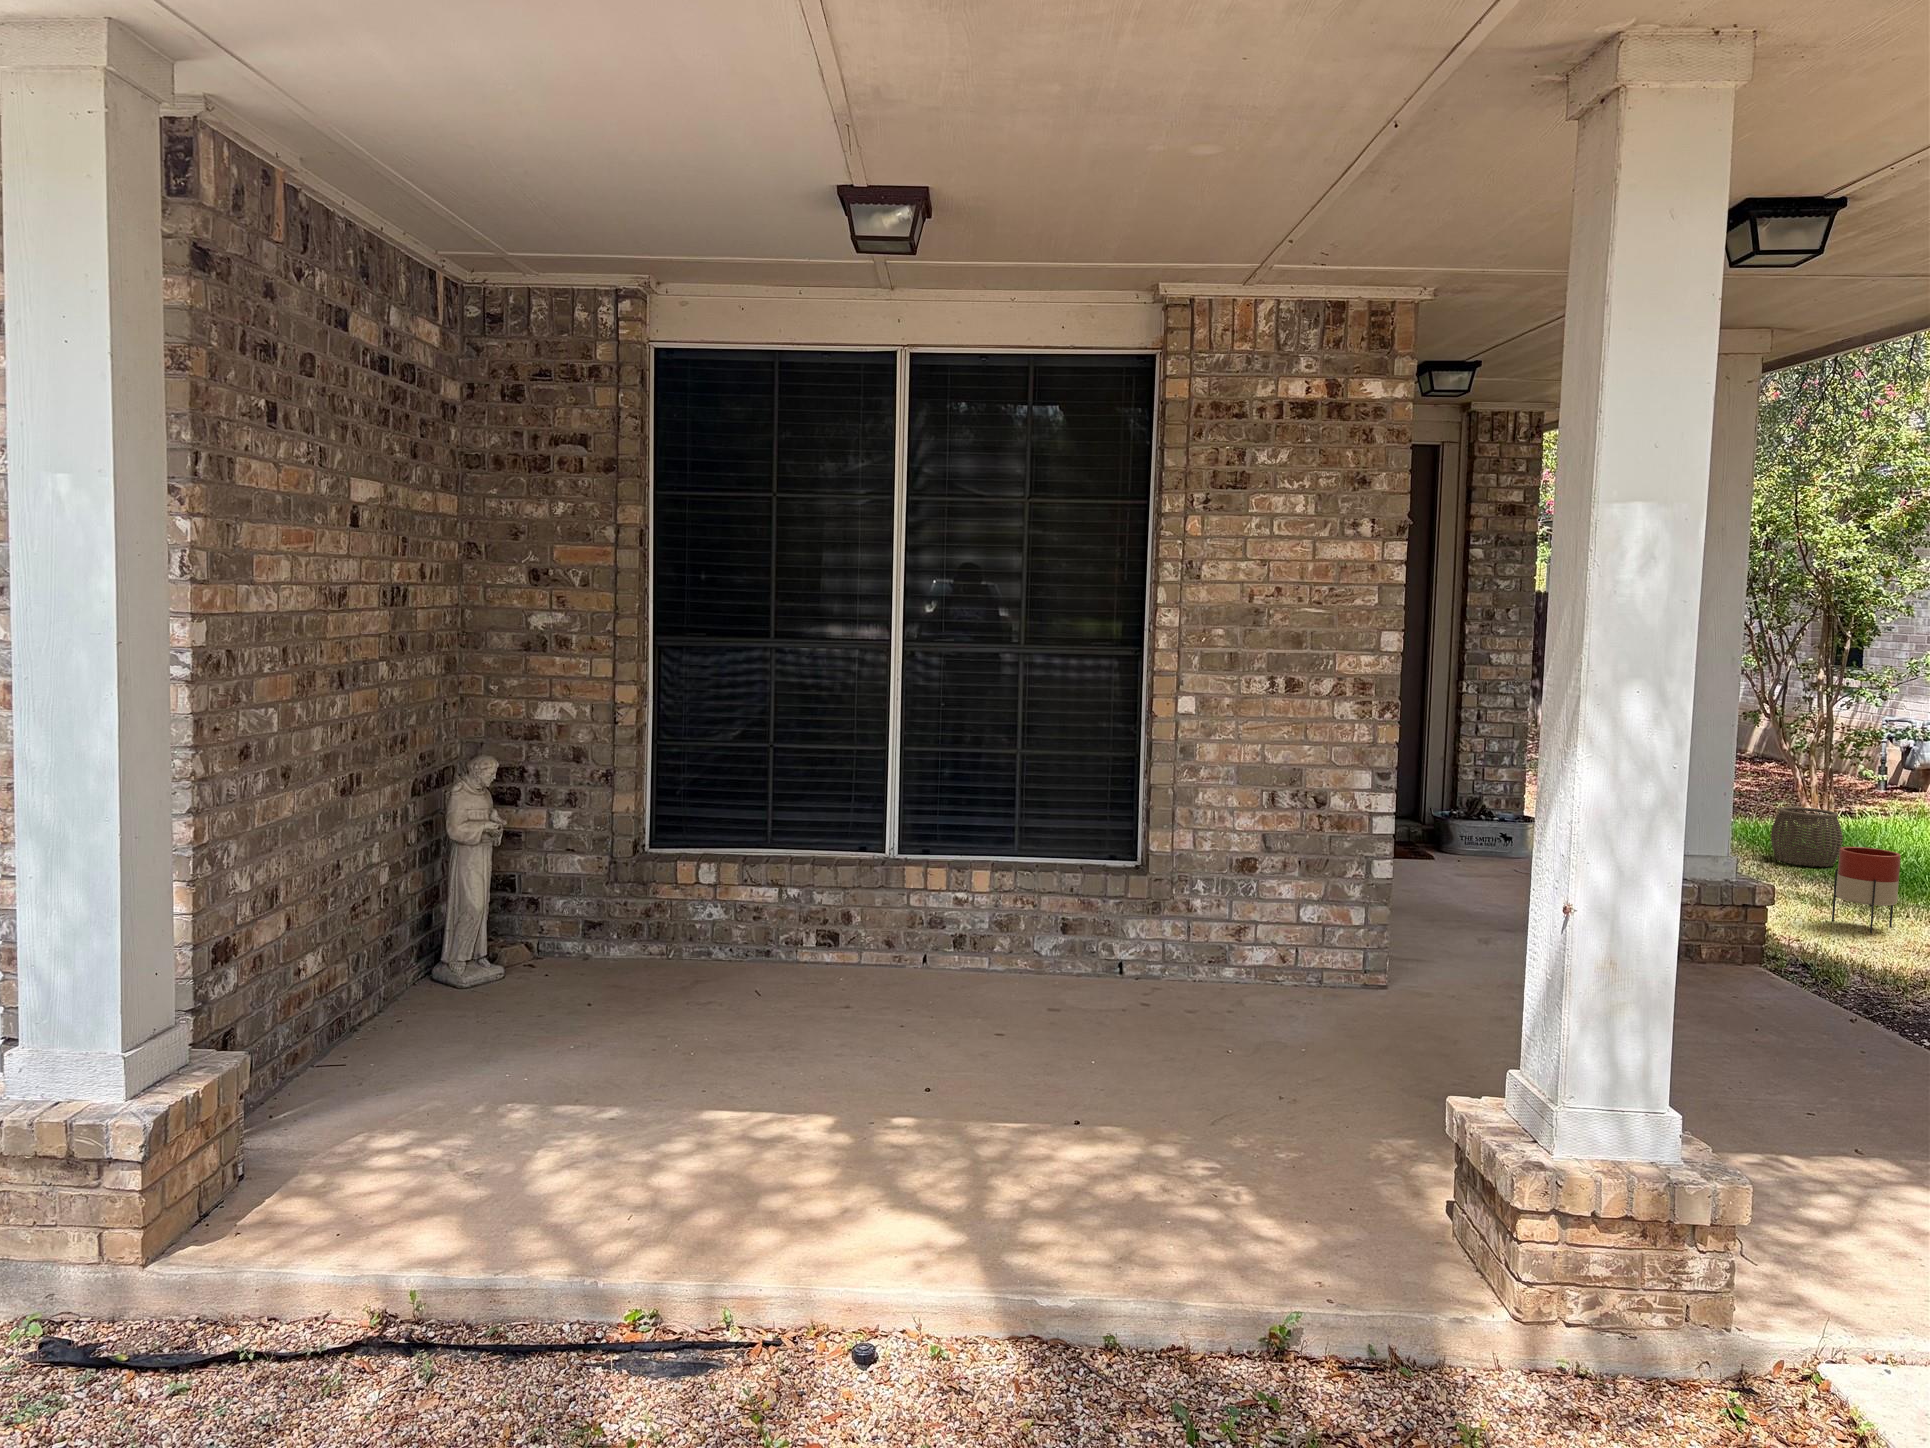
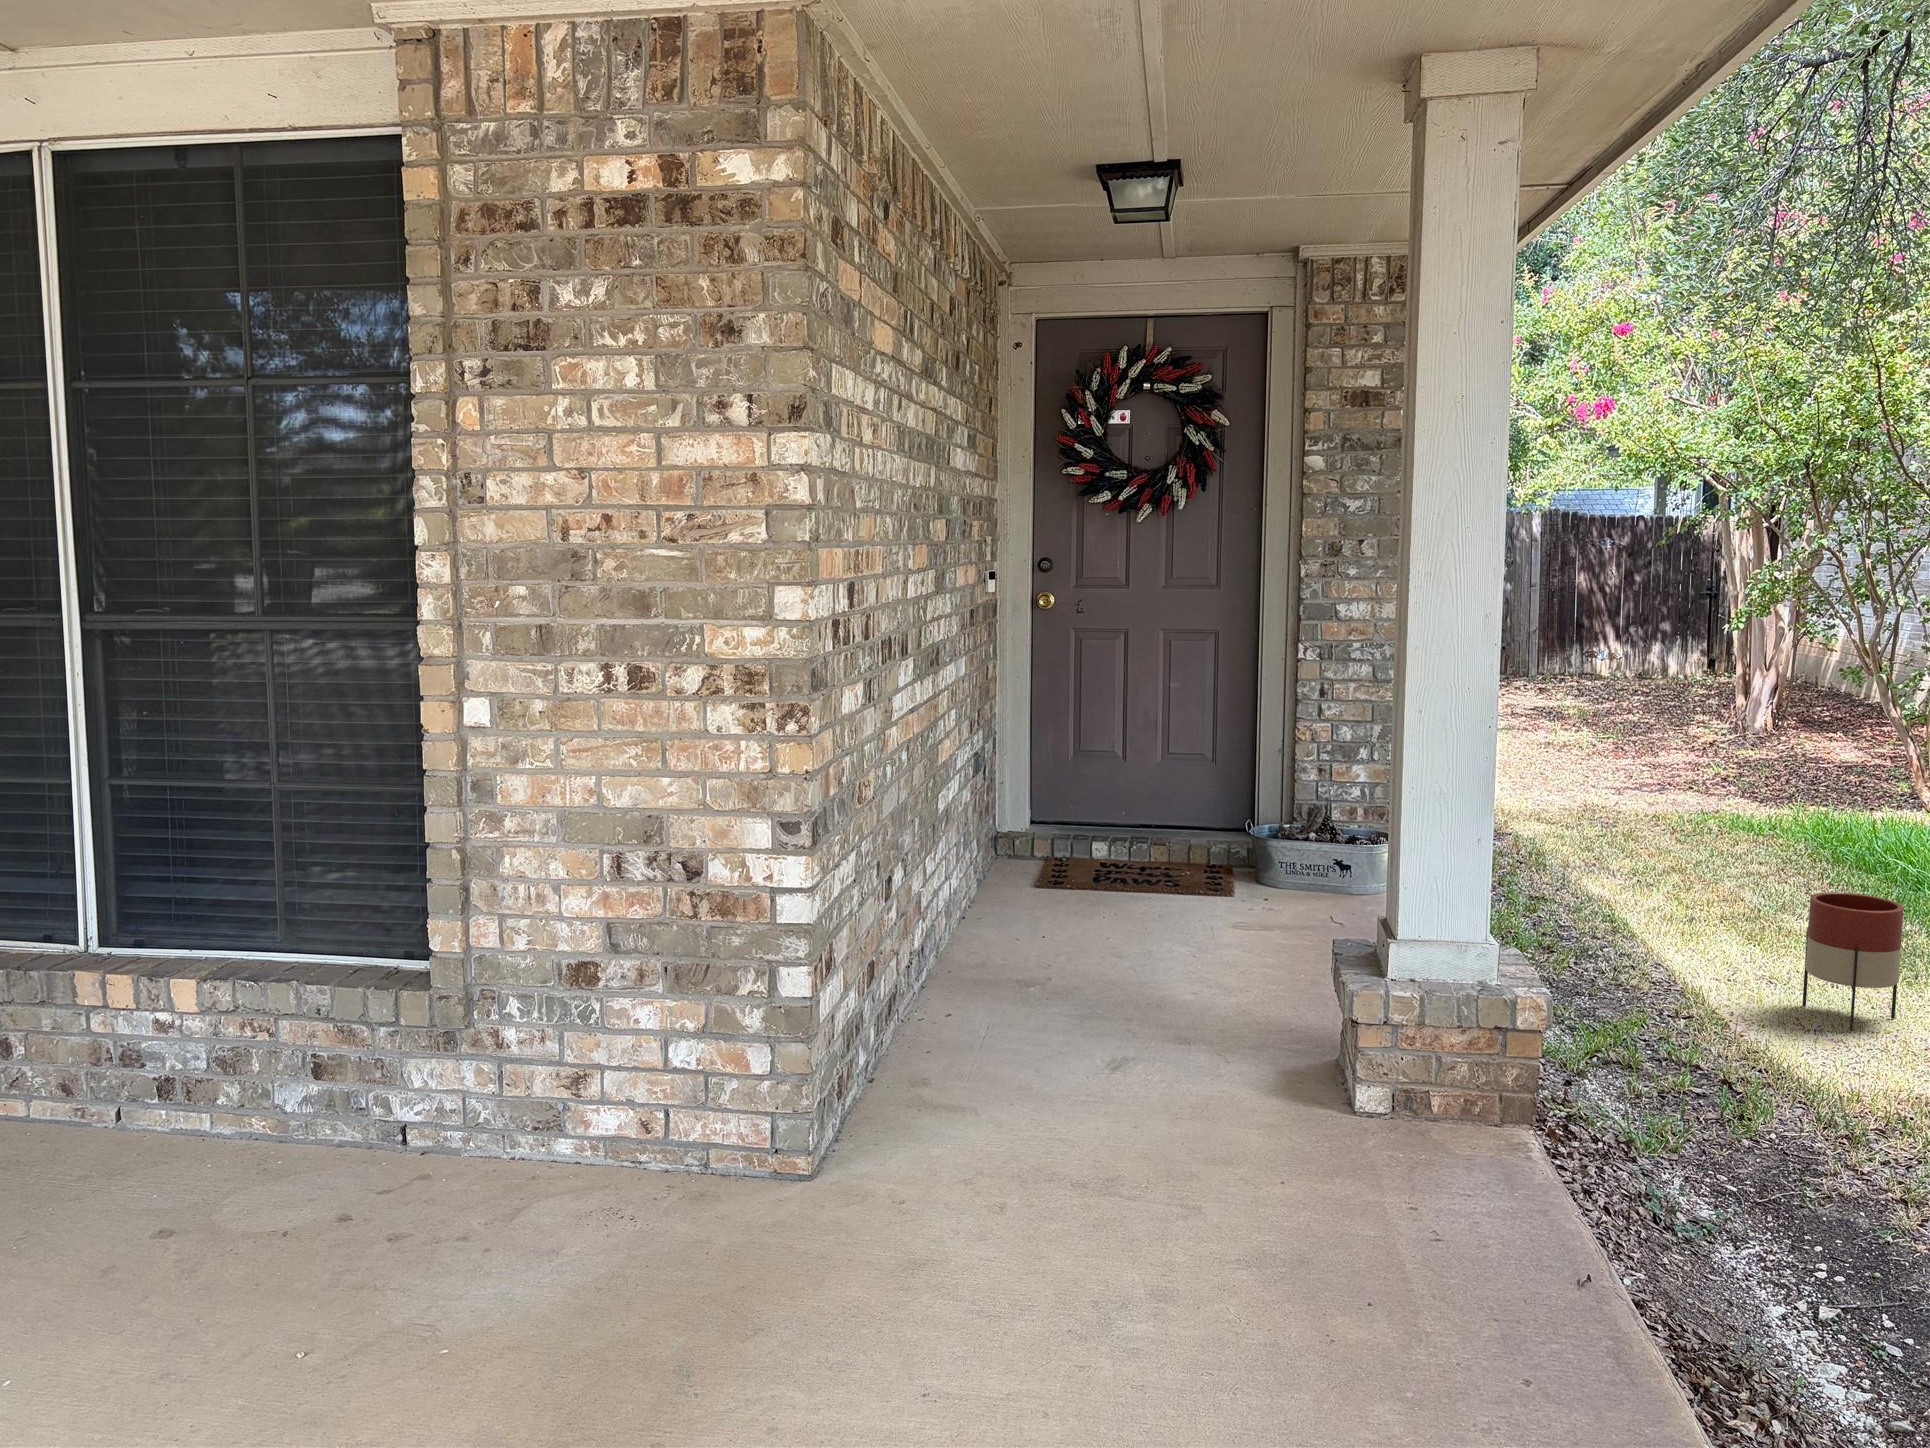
woven basket: present [1770,807,1843,867] -> none [1787,813,1892,903]

